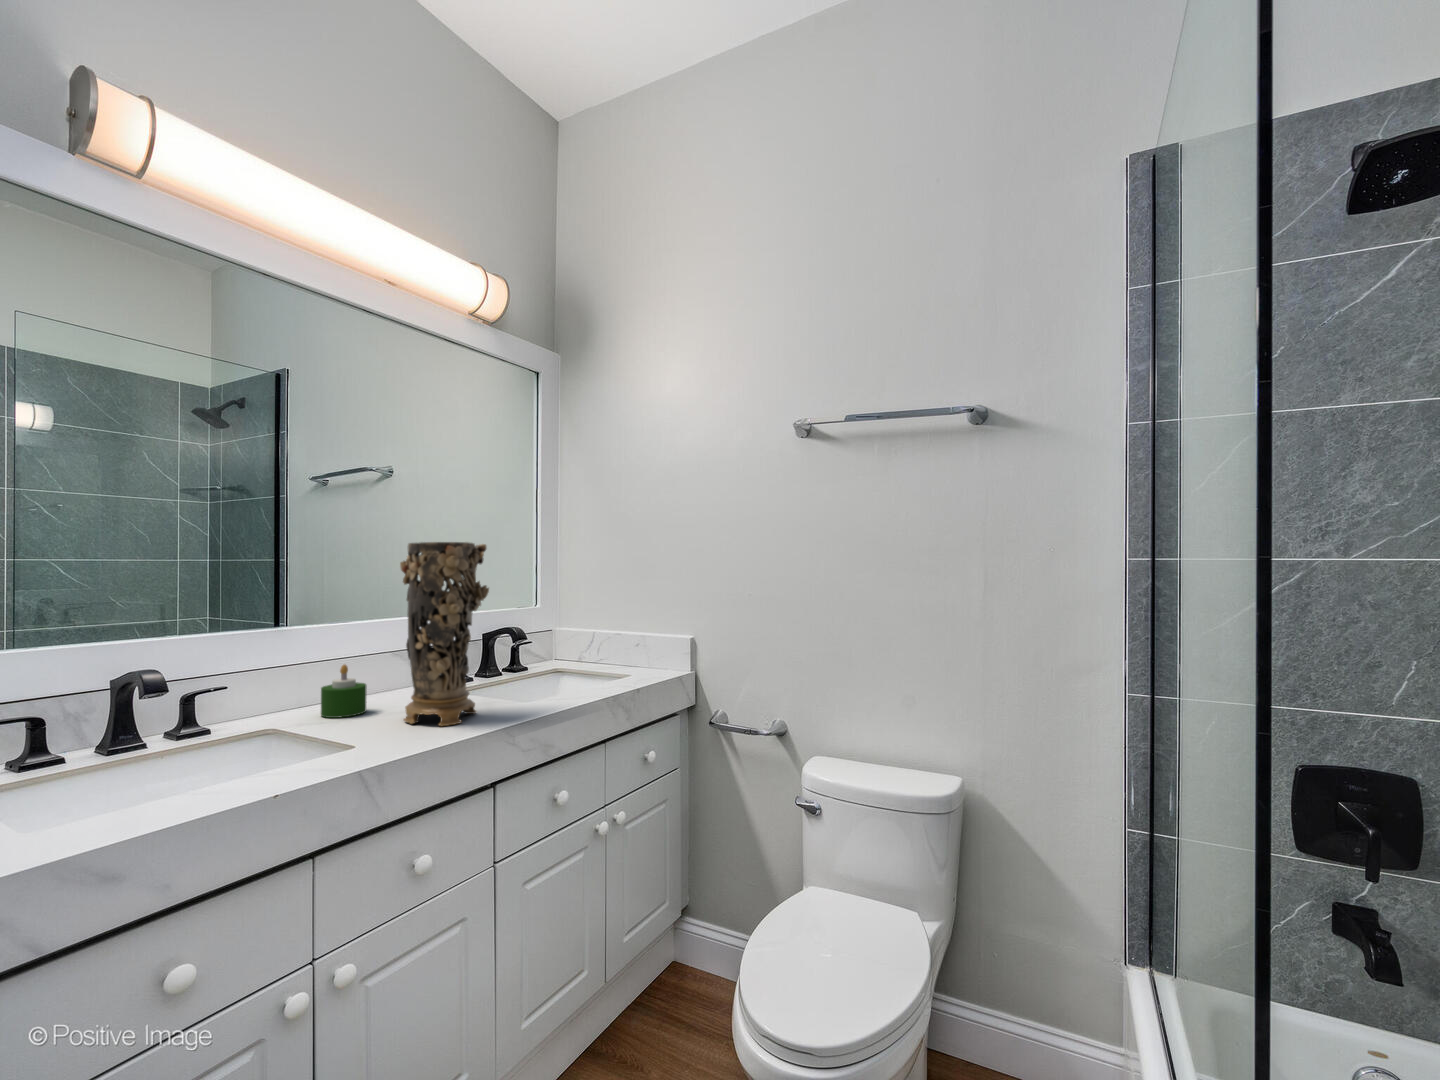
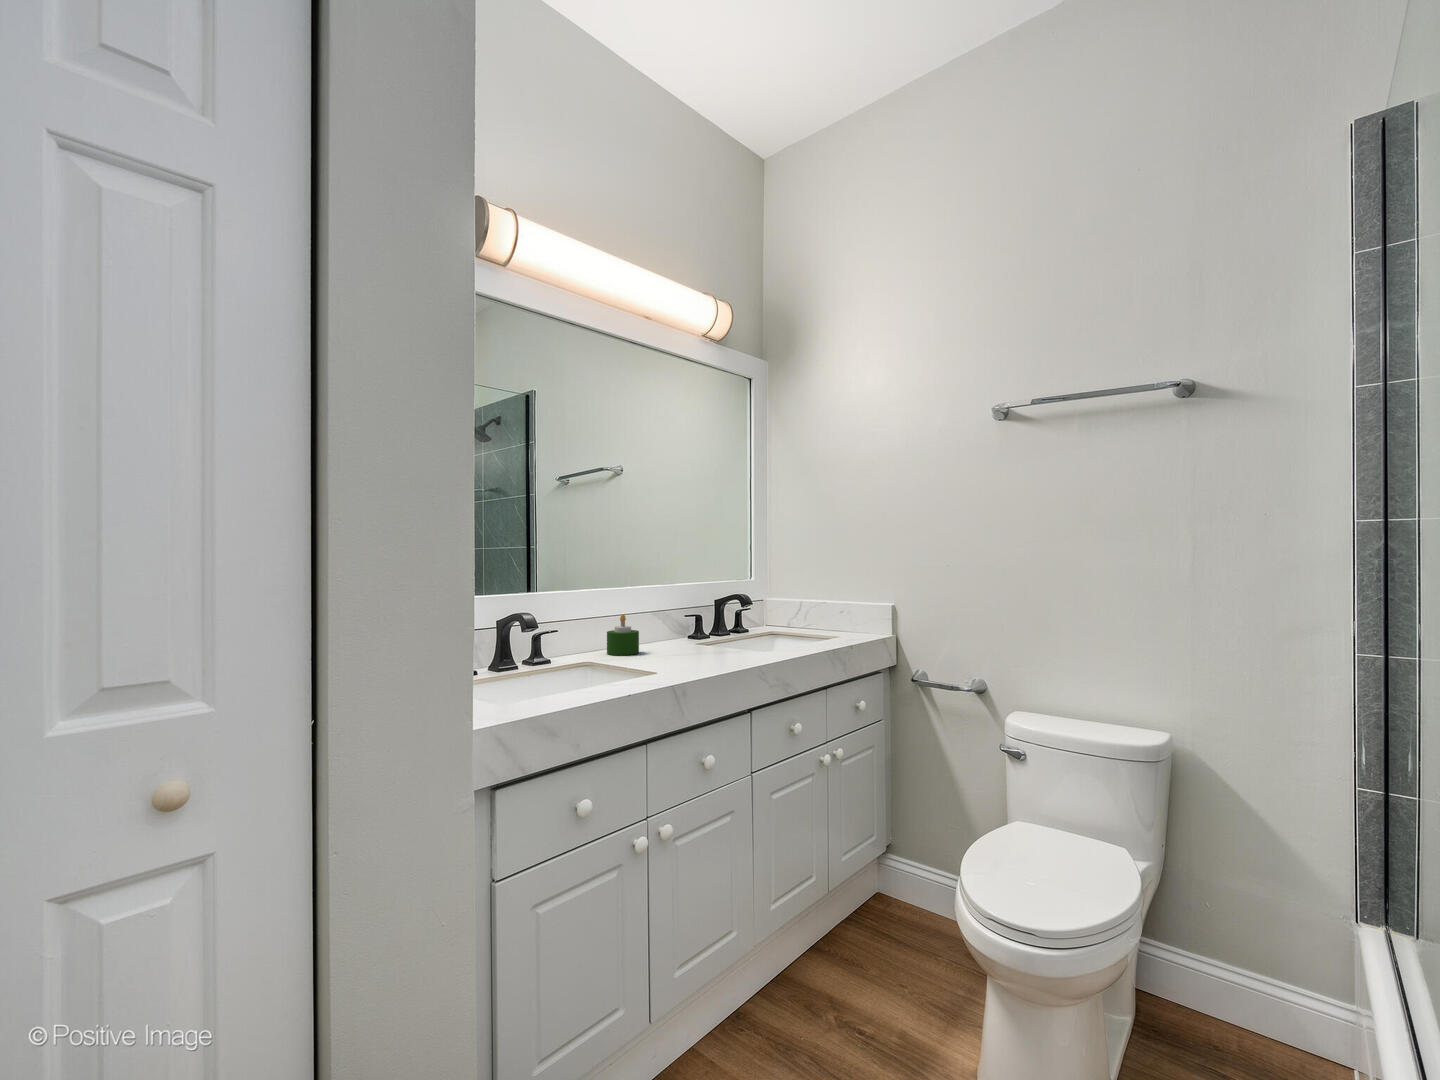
decorative vase: present [400,542,489,726] -> none [667,515,735,662]

